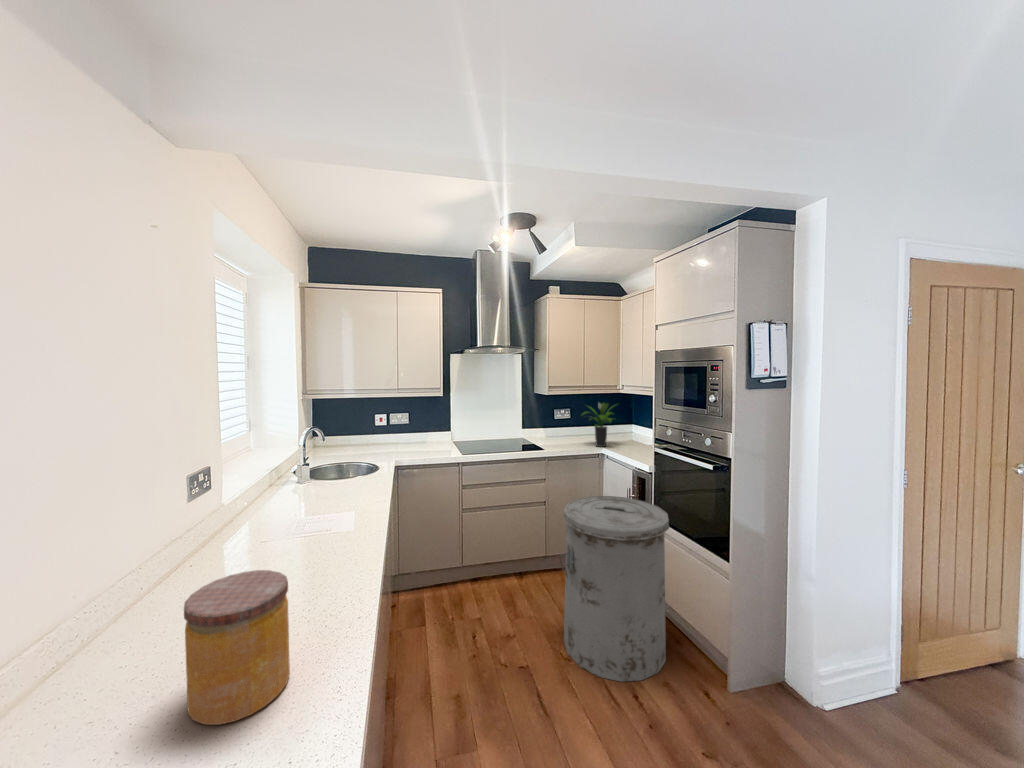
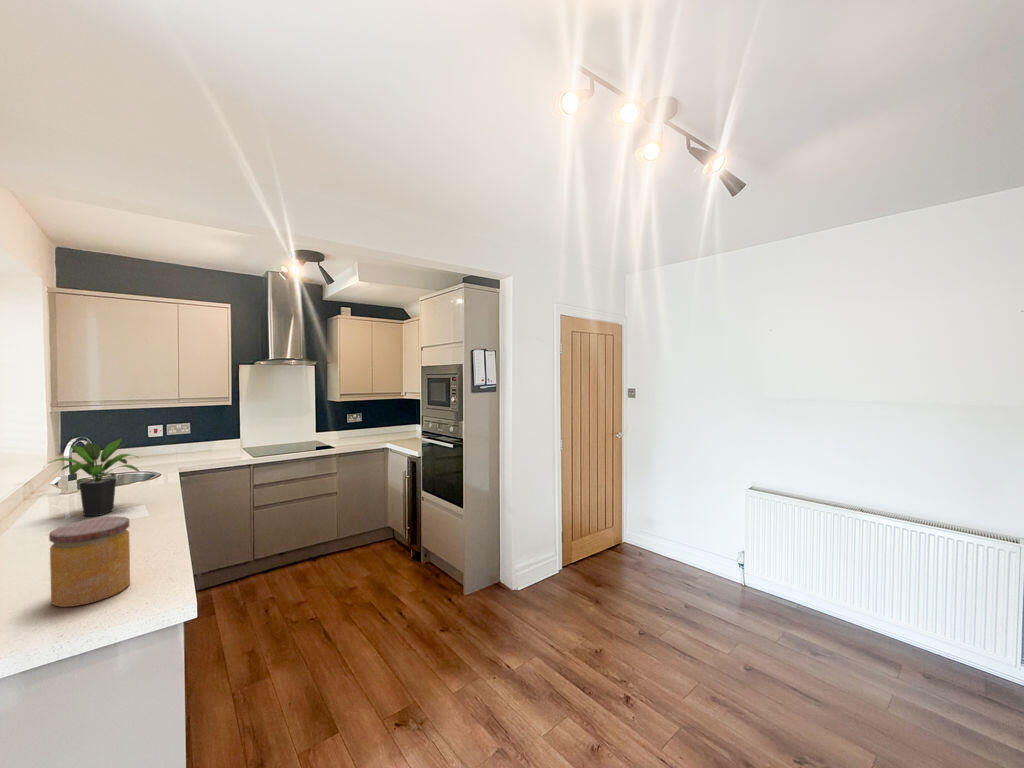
potted plant: present [582,403,614,447] -> present [54,439,139,516]
trash can: present [559,496,669,682] -> none [344,478,427,609]

